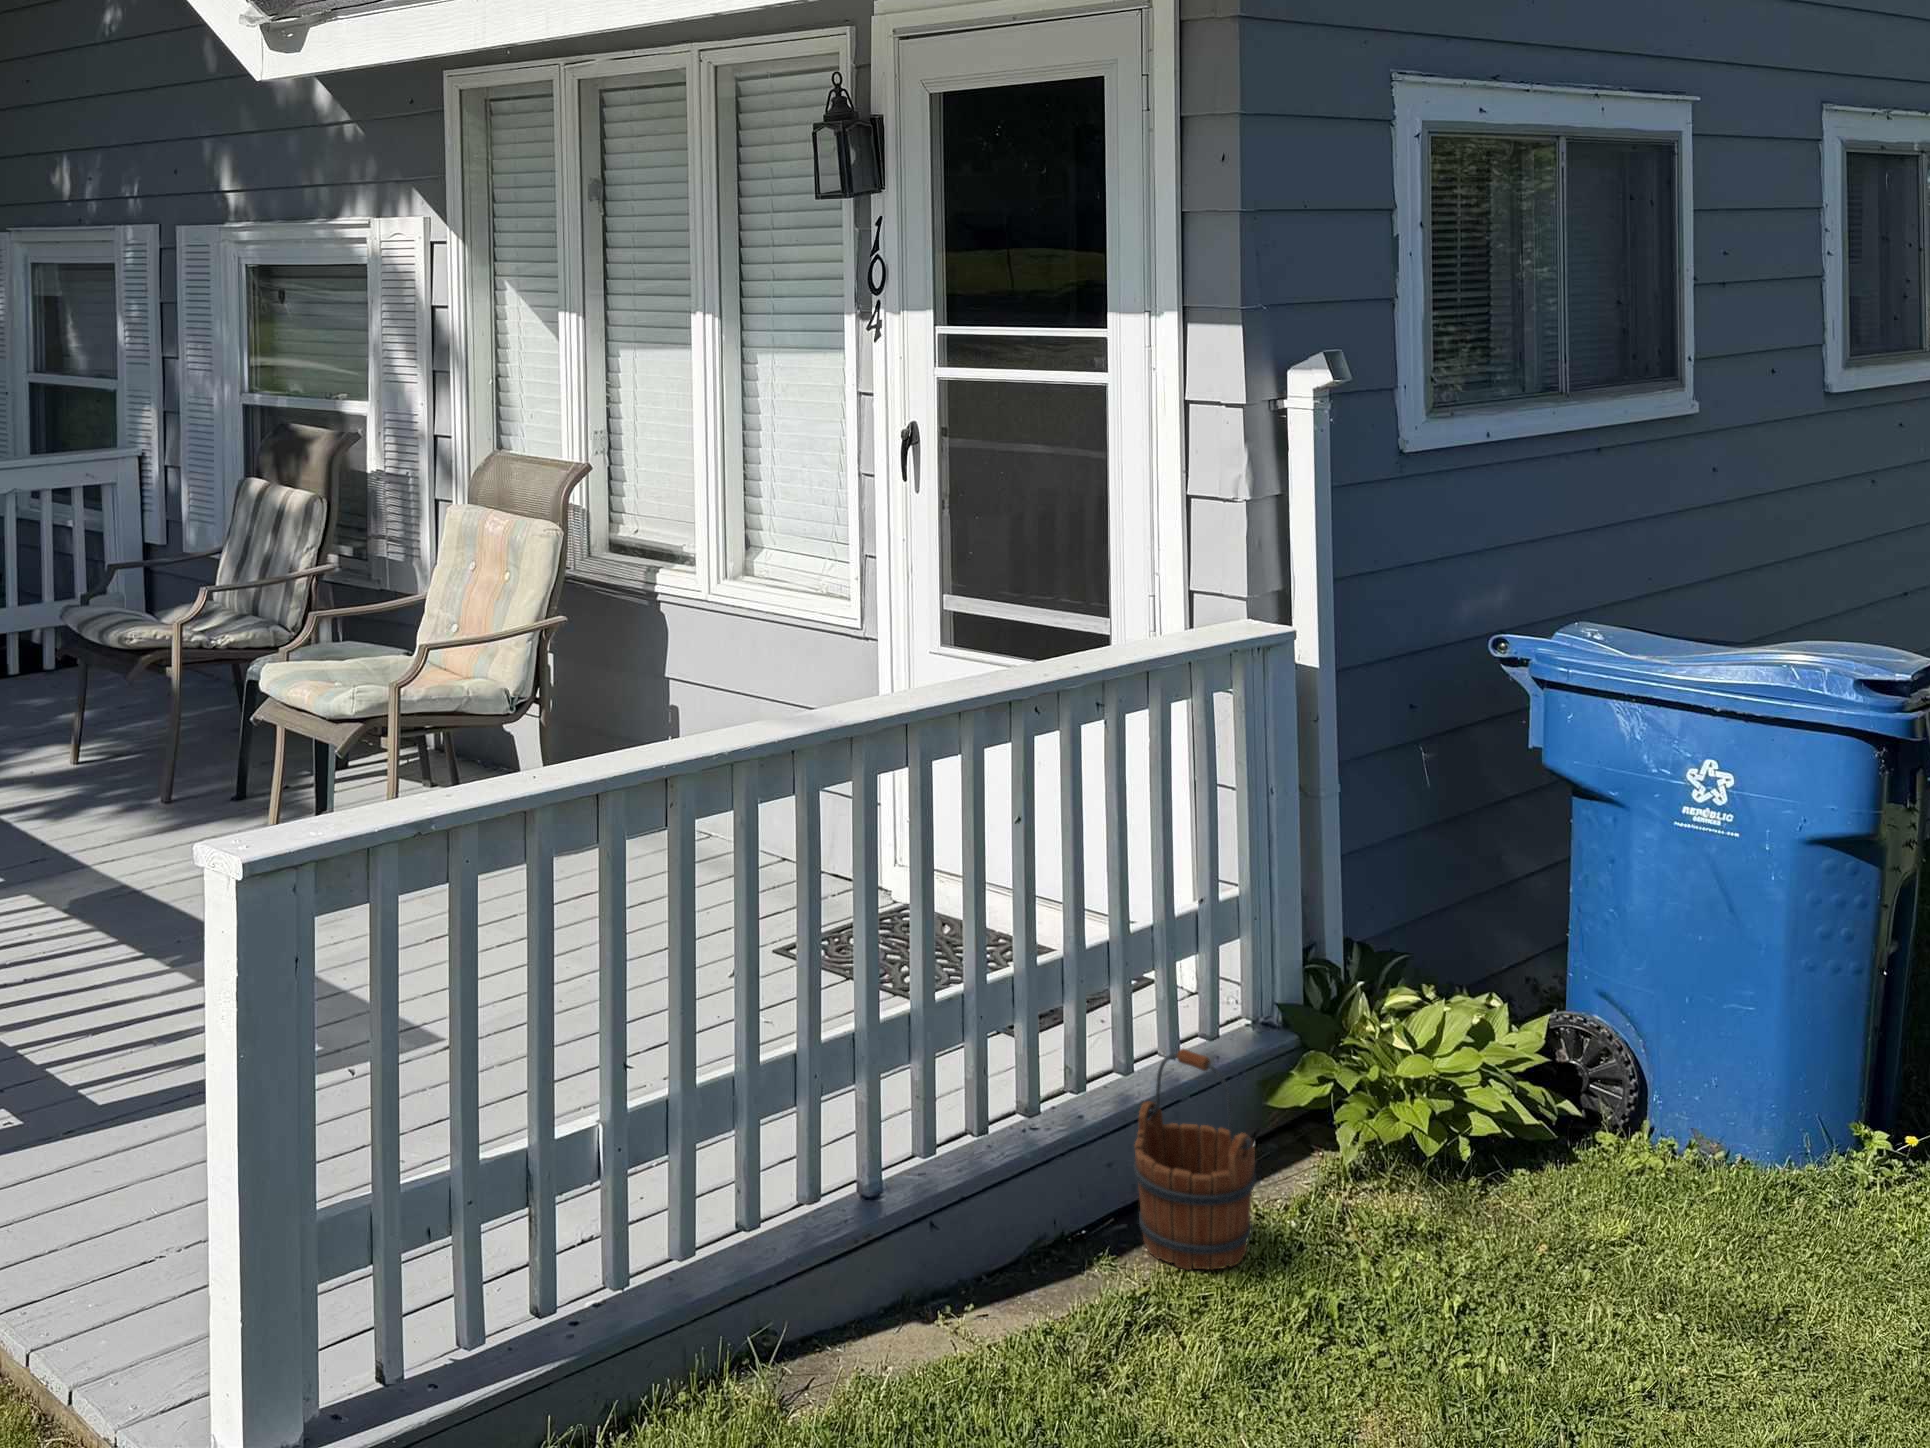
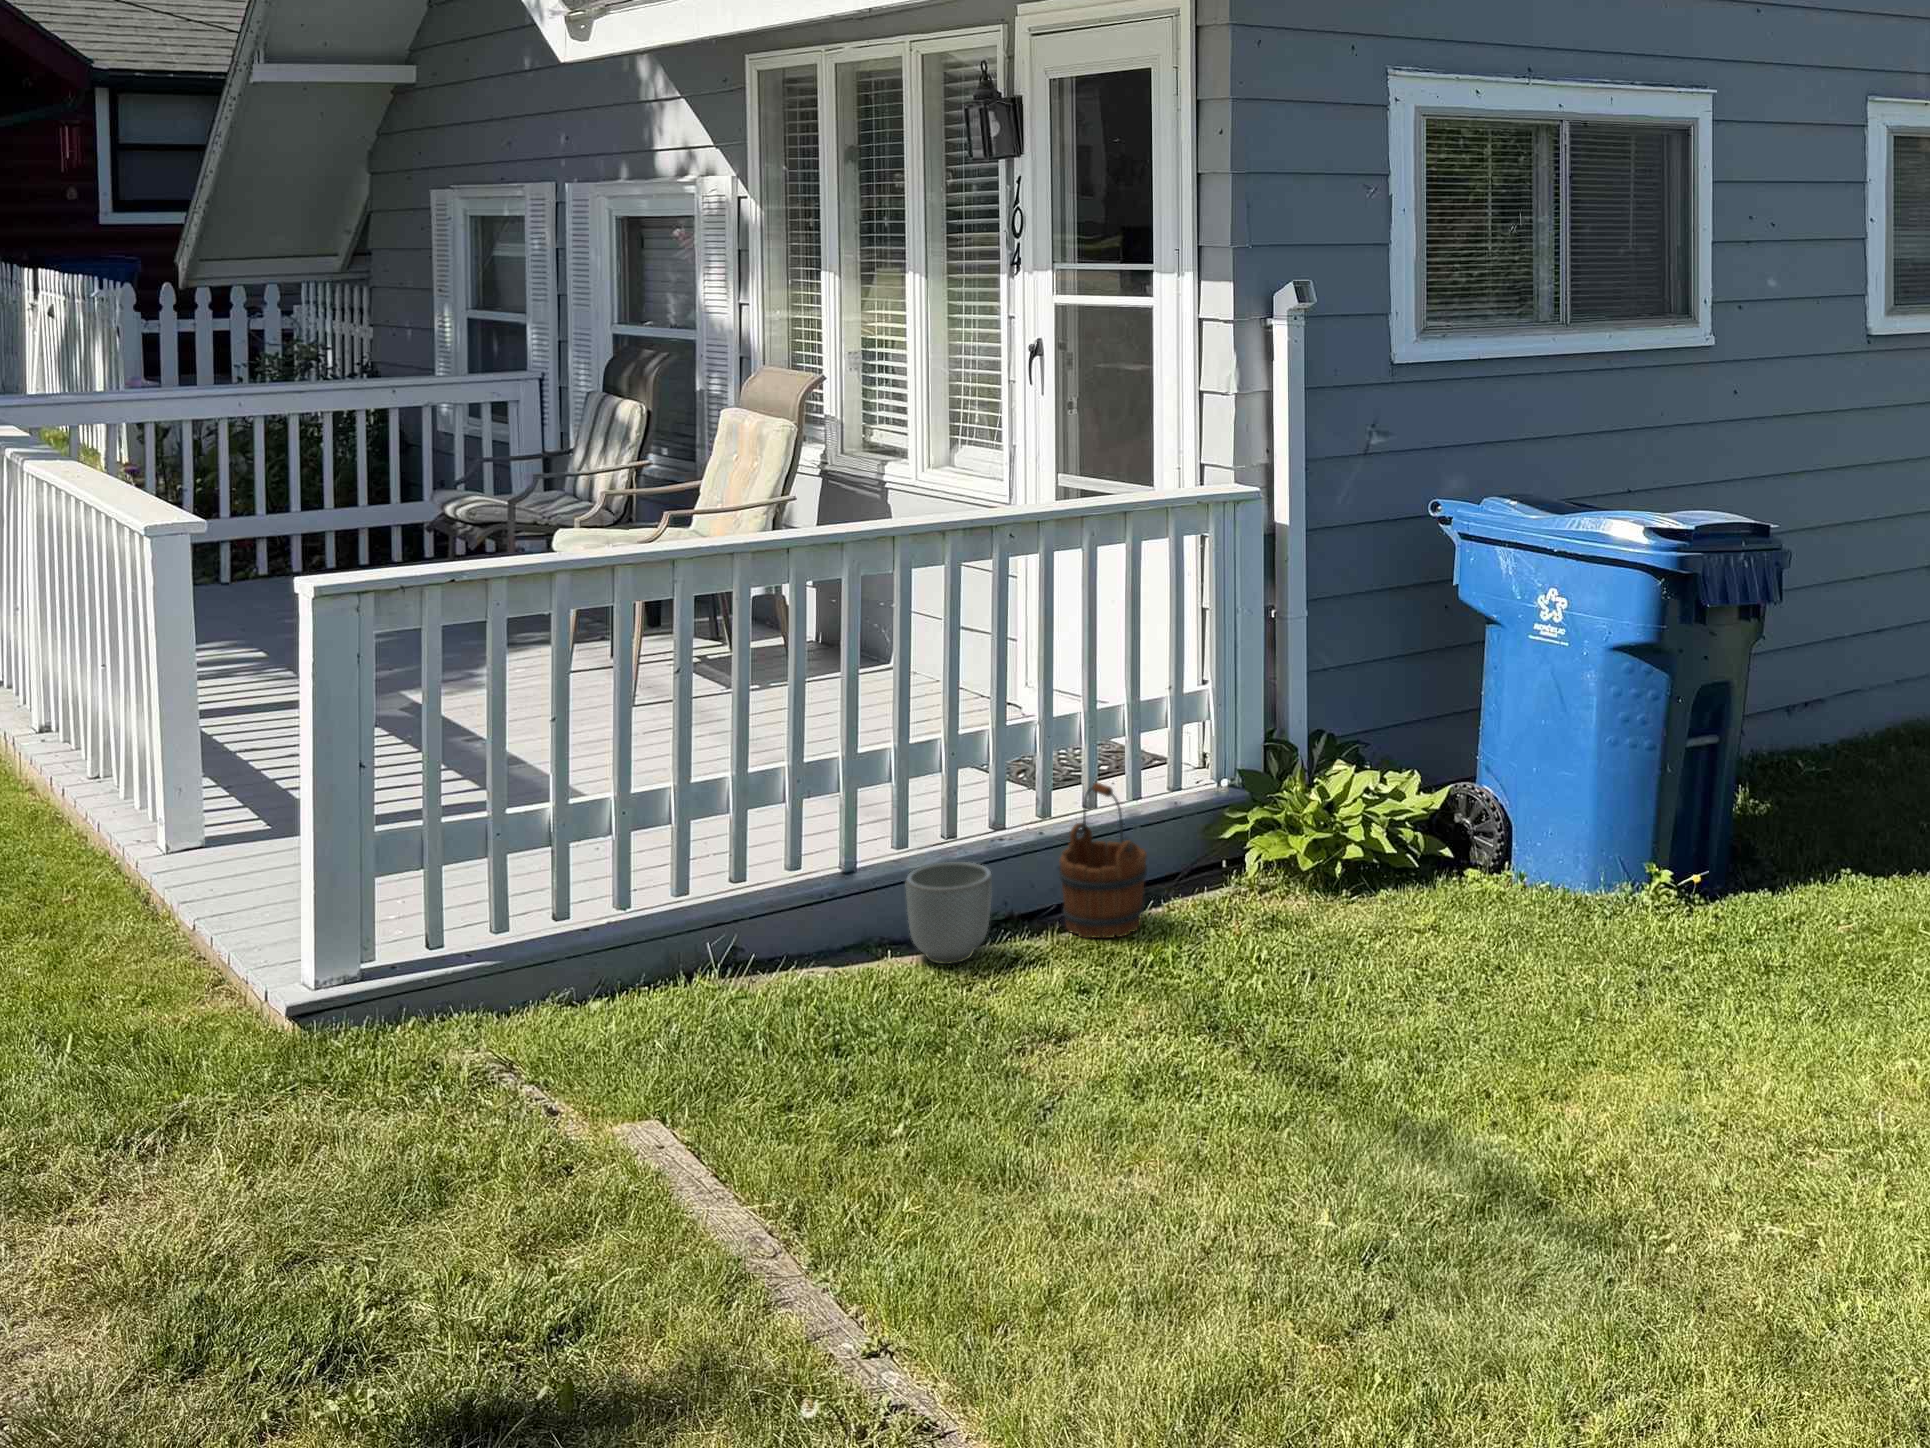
planter: none [972,1174,1091,1329] -> present [906,862,992,964]

